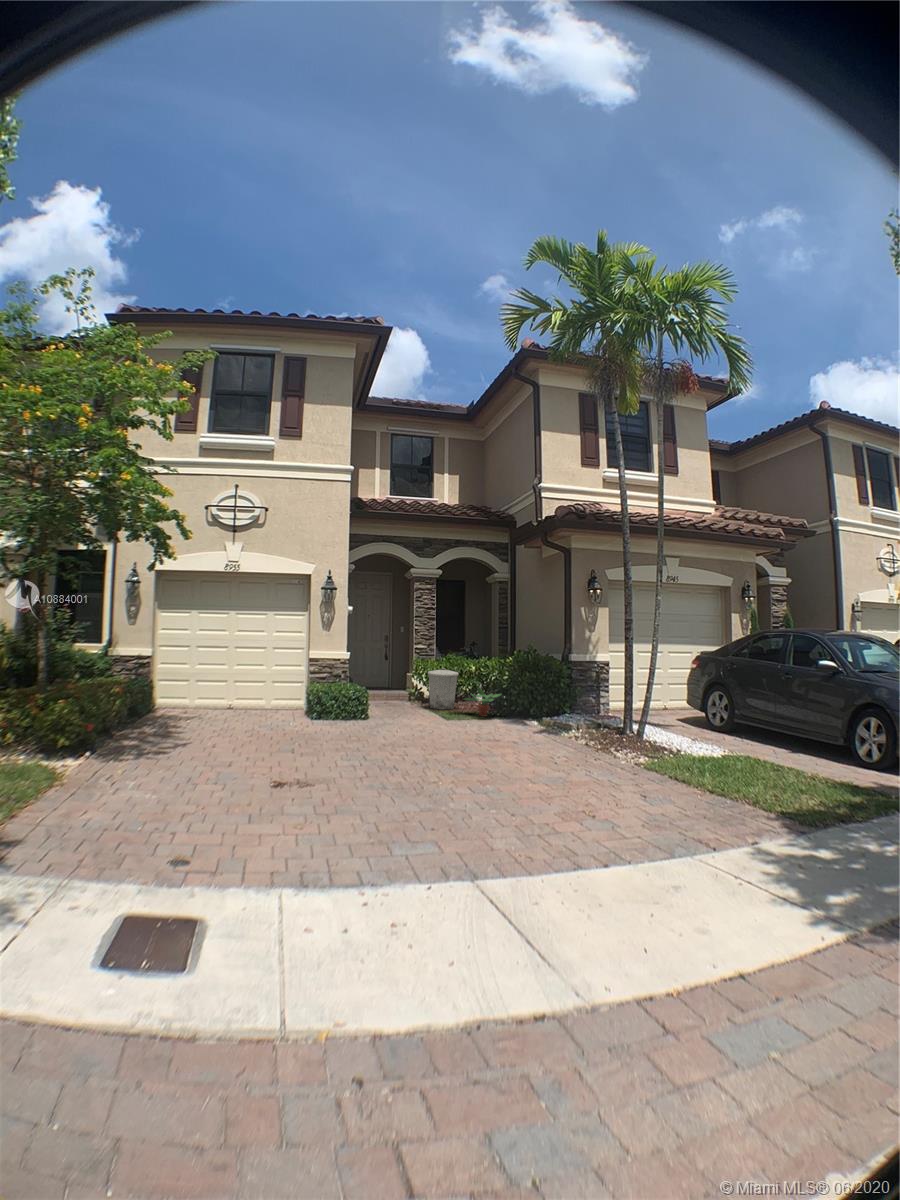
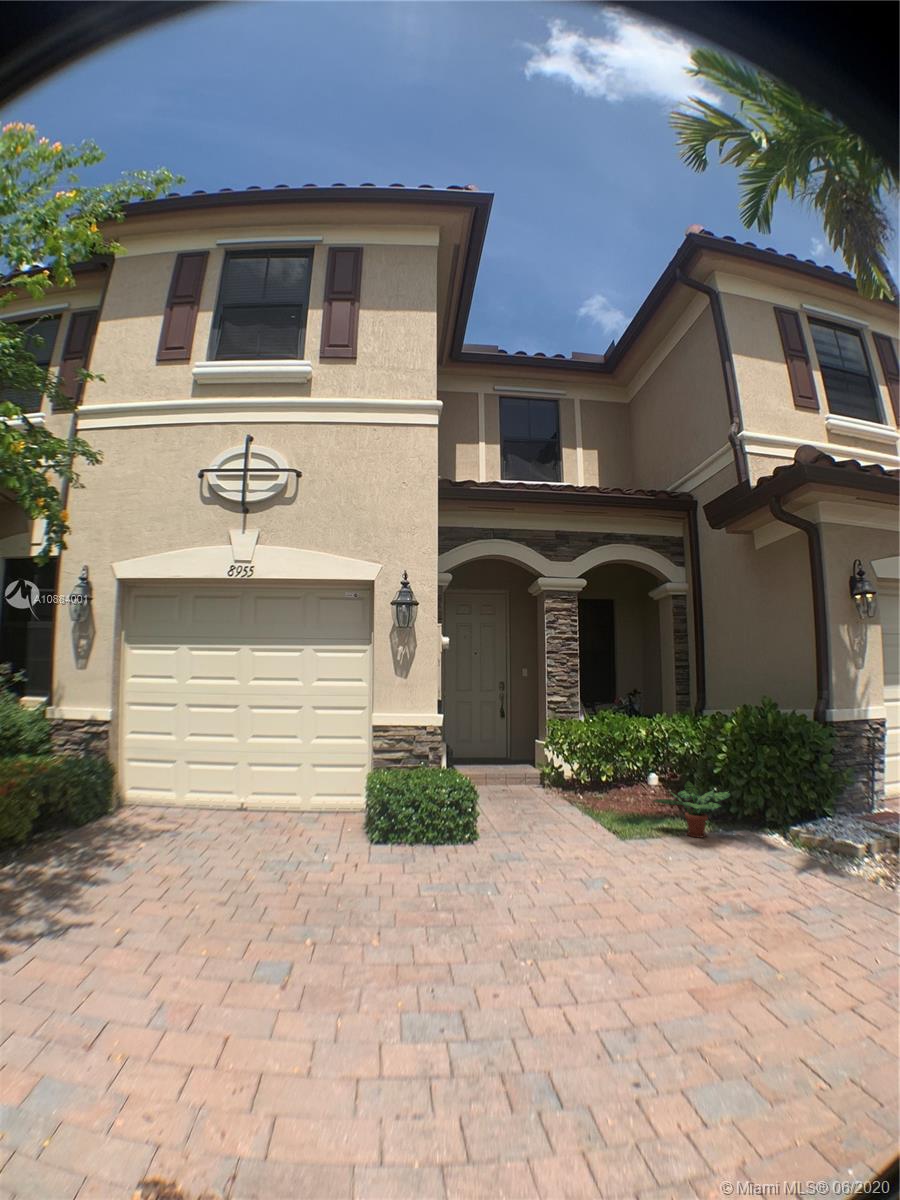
trash can: present [428,668,459,709] -> none [579,740,636,818]

